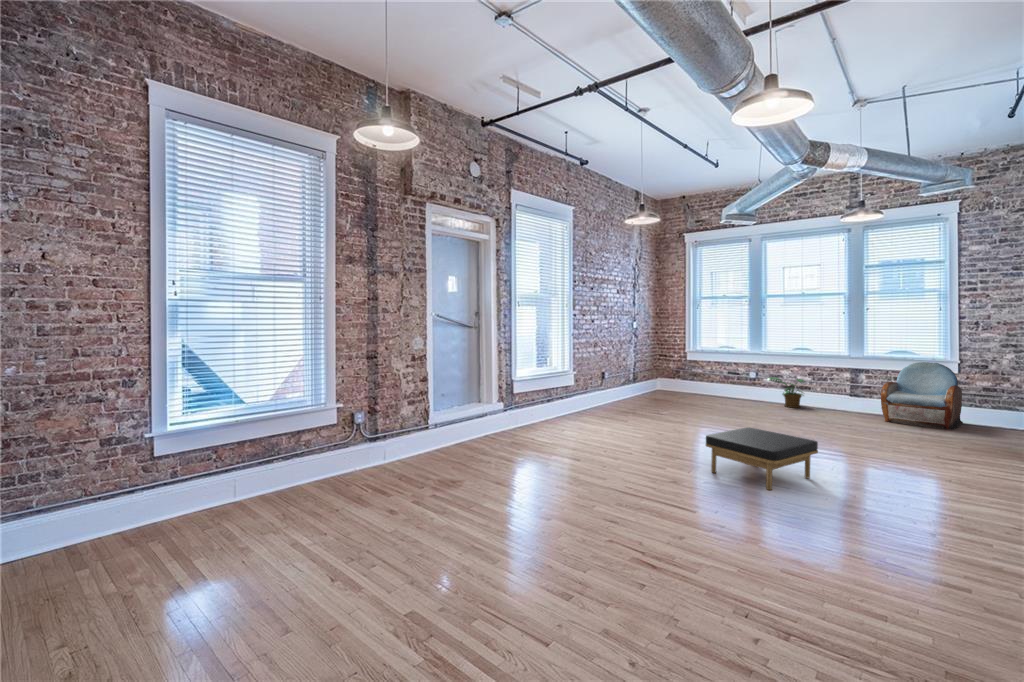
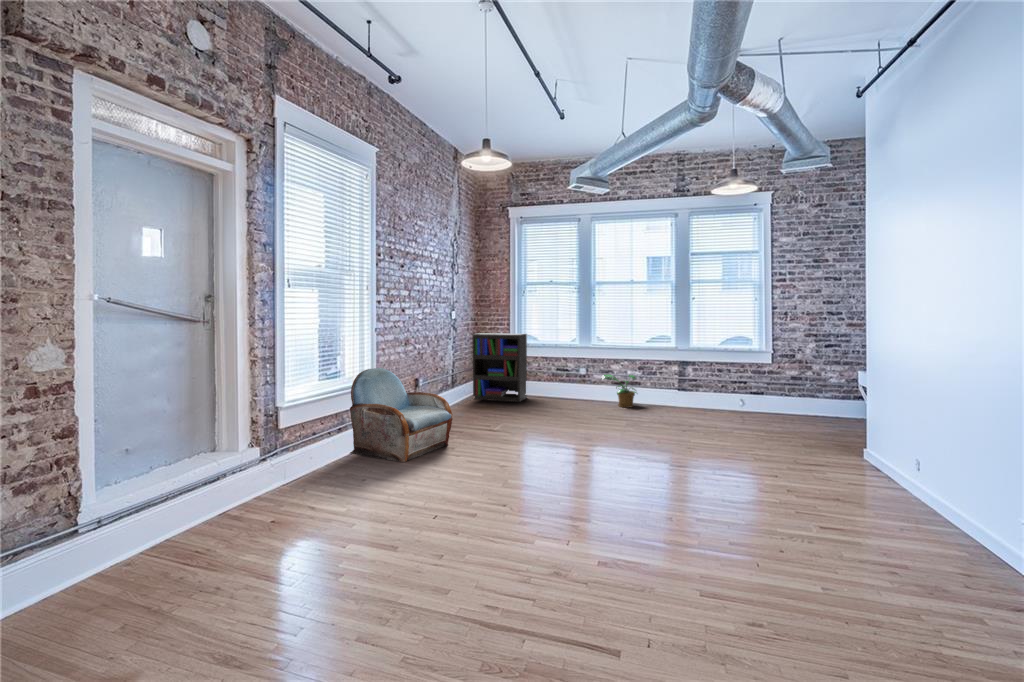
bookshelf: none [651,339,700,398] -> present [473,333,527,402]
armchair: present [881,362,963,430] -> present [350,368,453,462]
ottoman: present [706,427,818,490] -> none [591,455,726,556]

